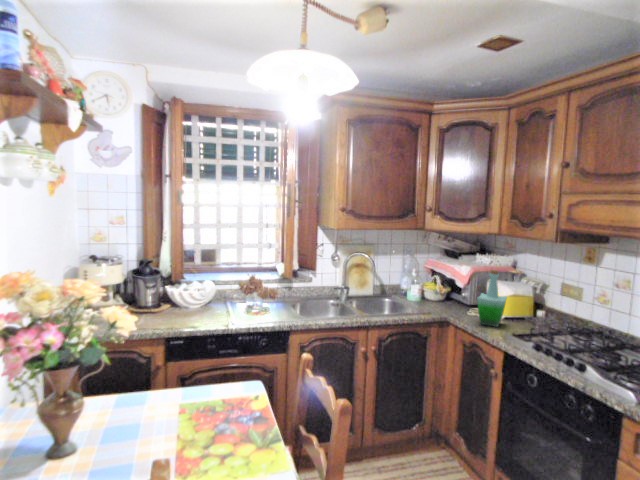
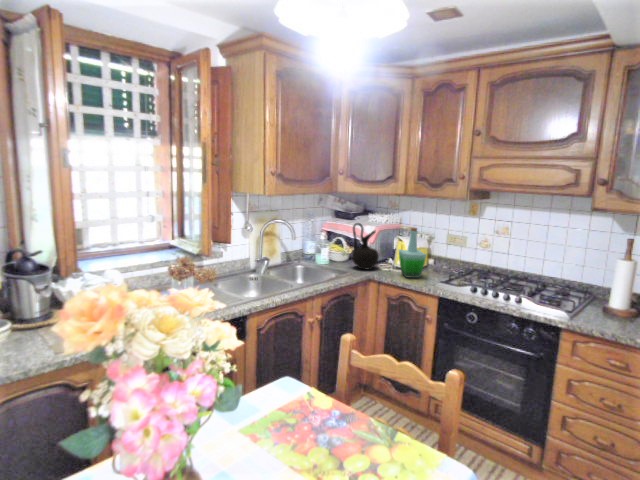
ceramic jug: none [439,262,468,312] -> present [352,223,379,269]

